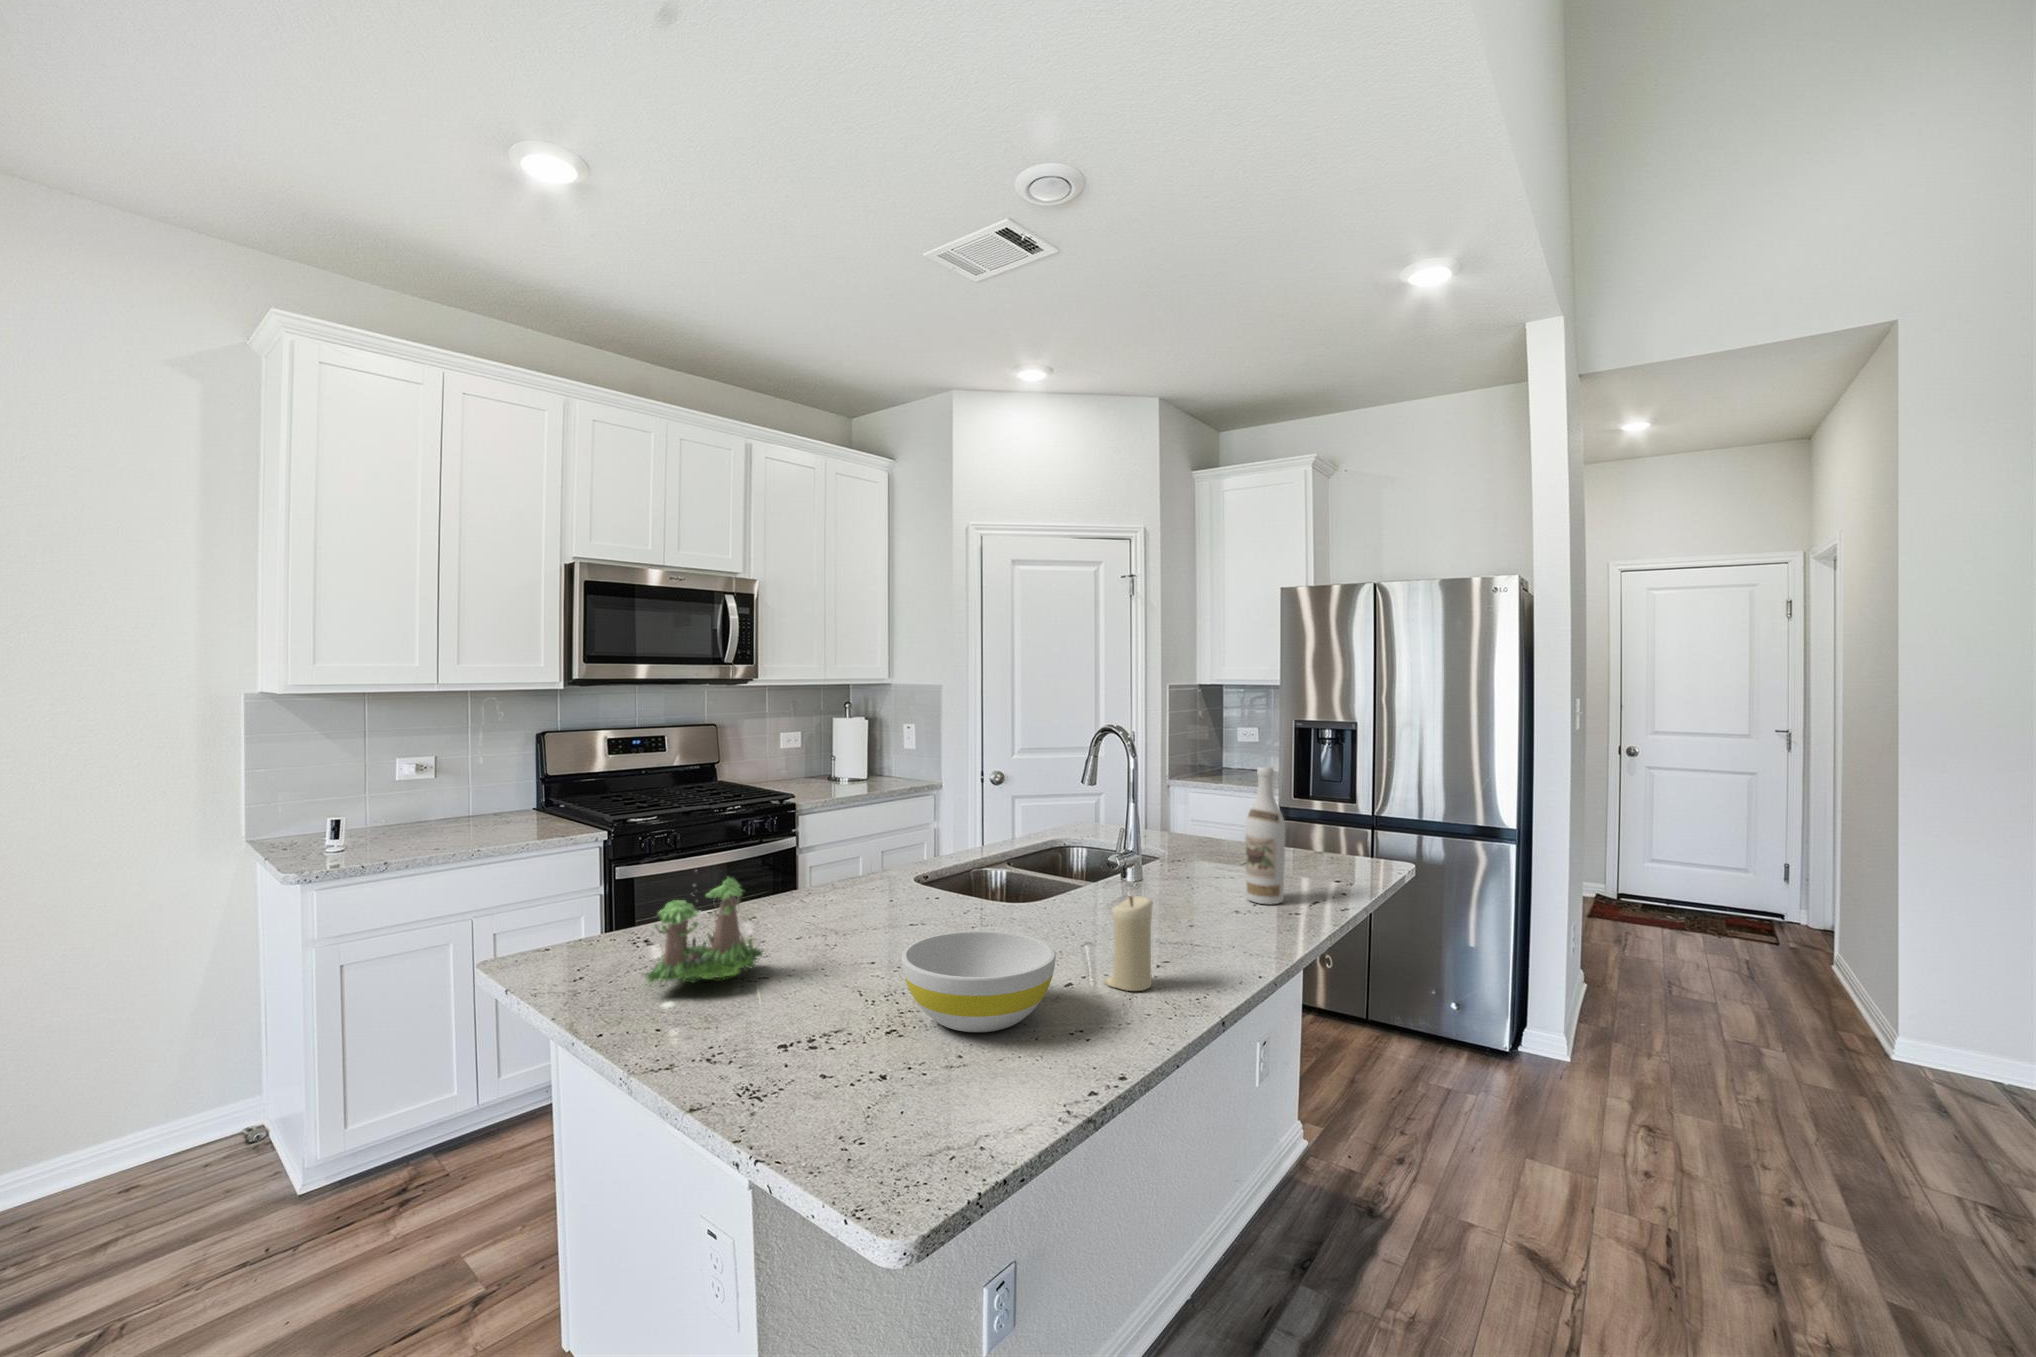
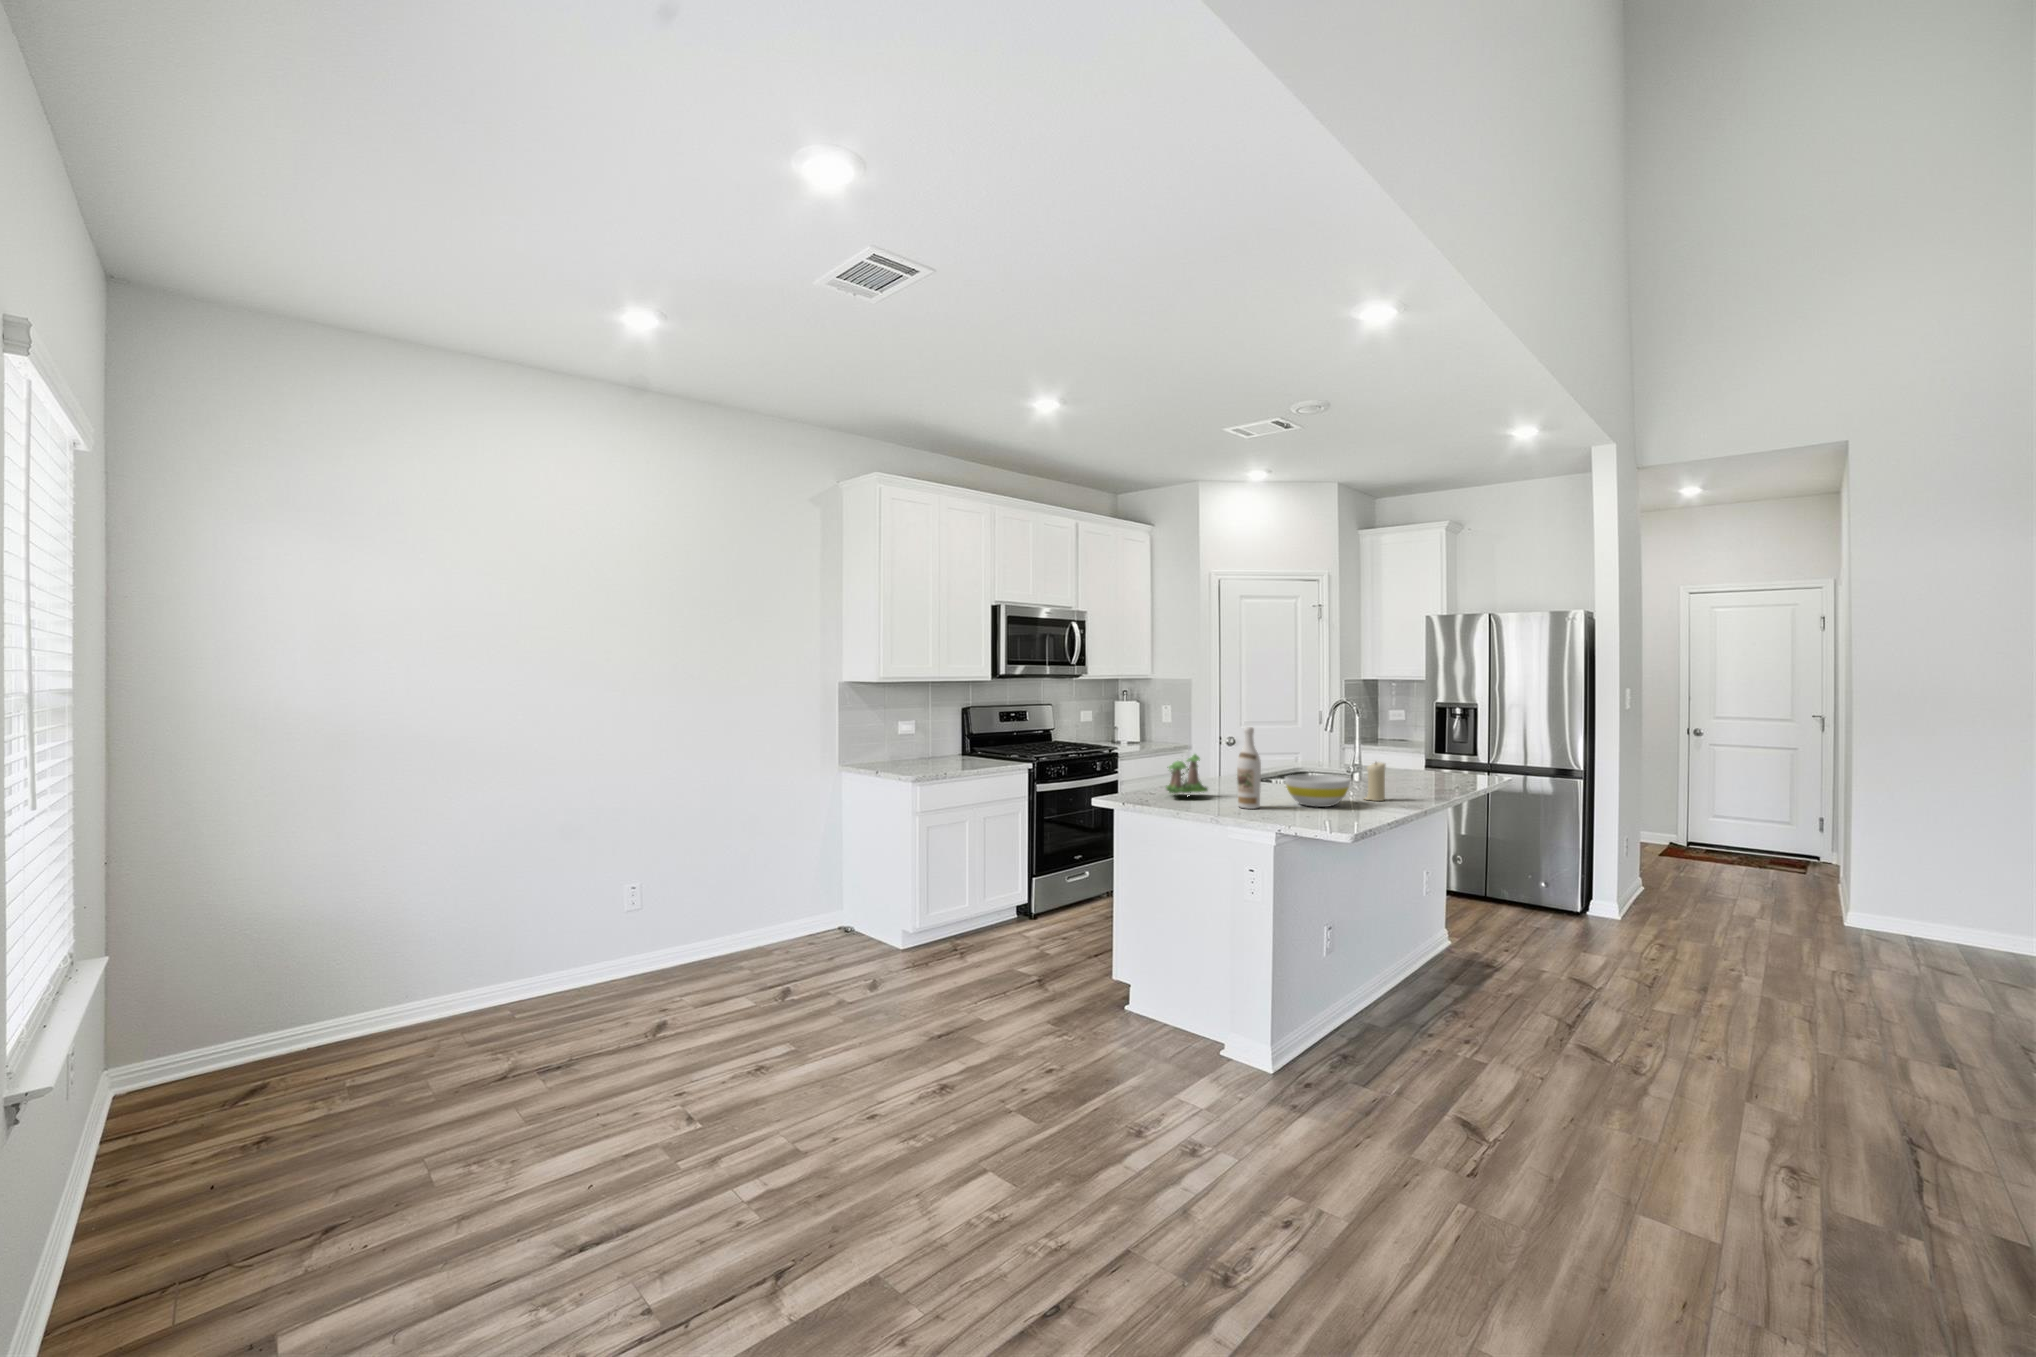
wine bottle: present [1245,766,1285,904] -> present [1237,727,1261,809]

